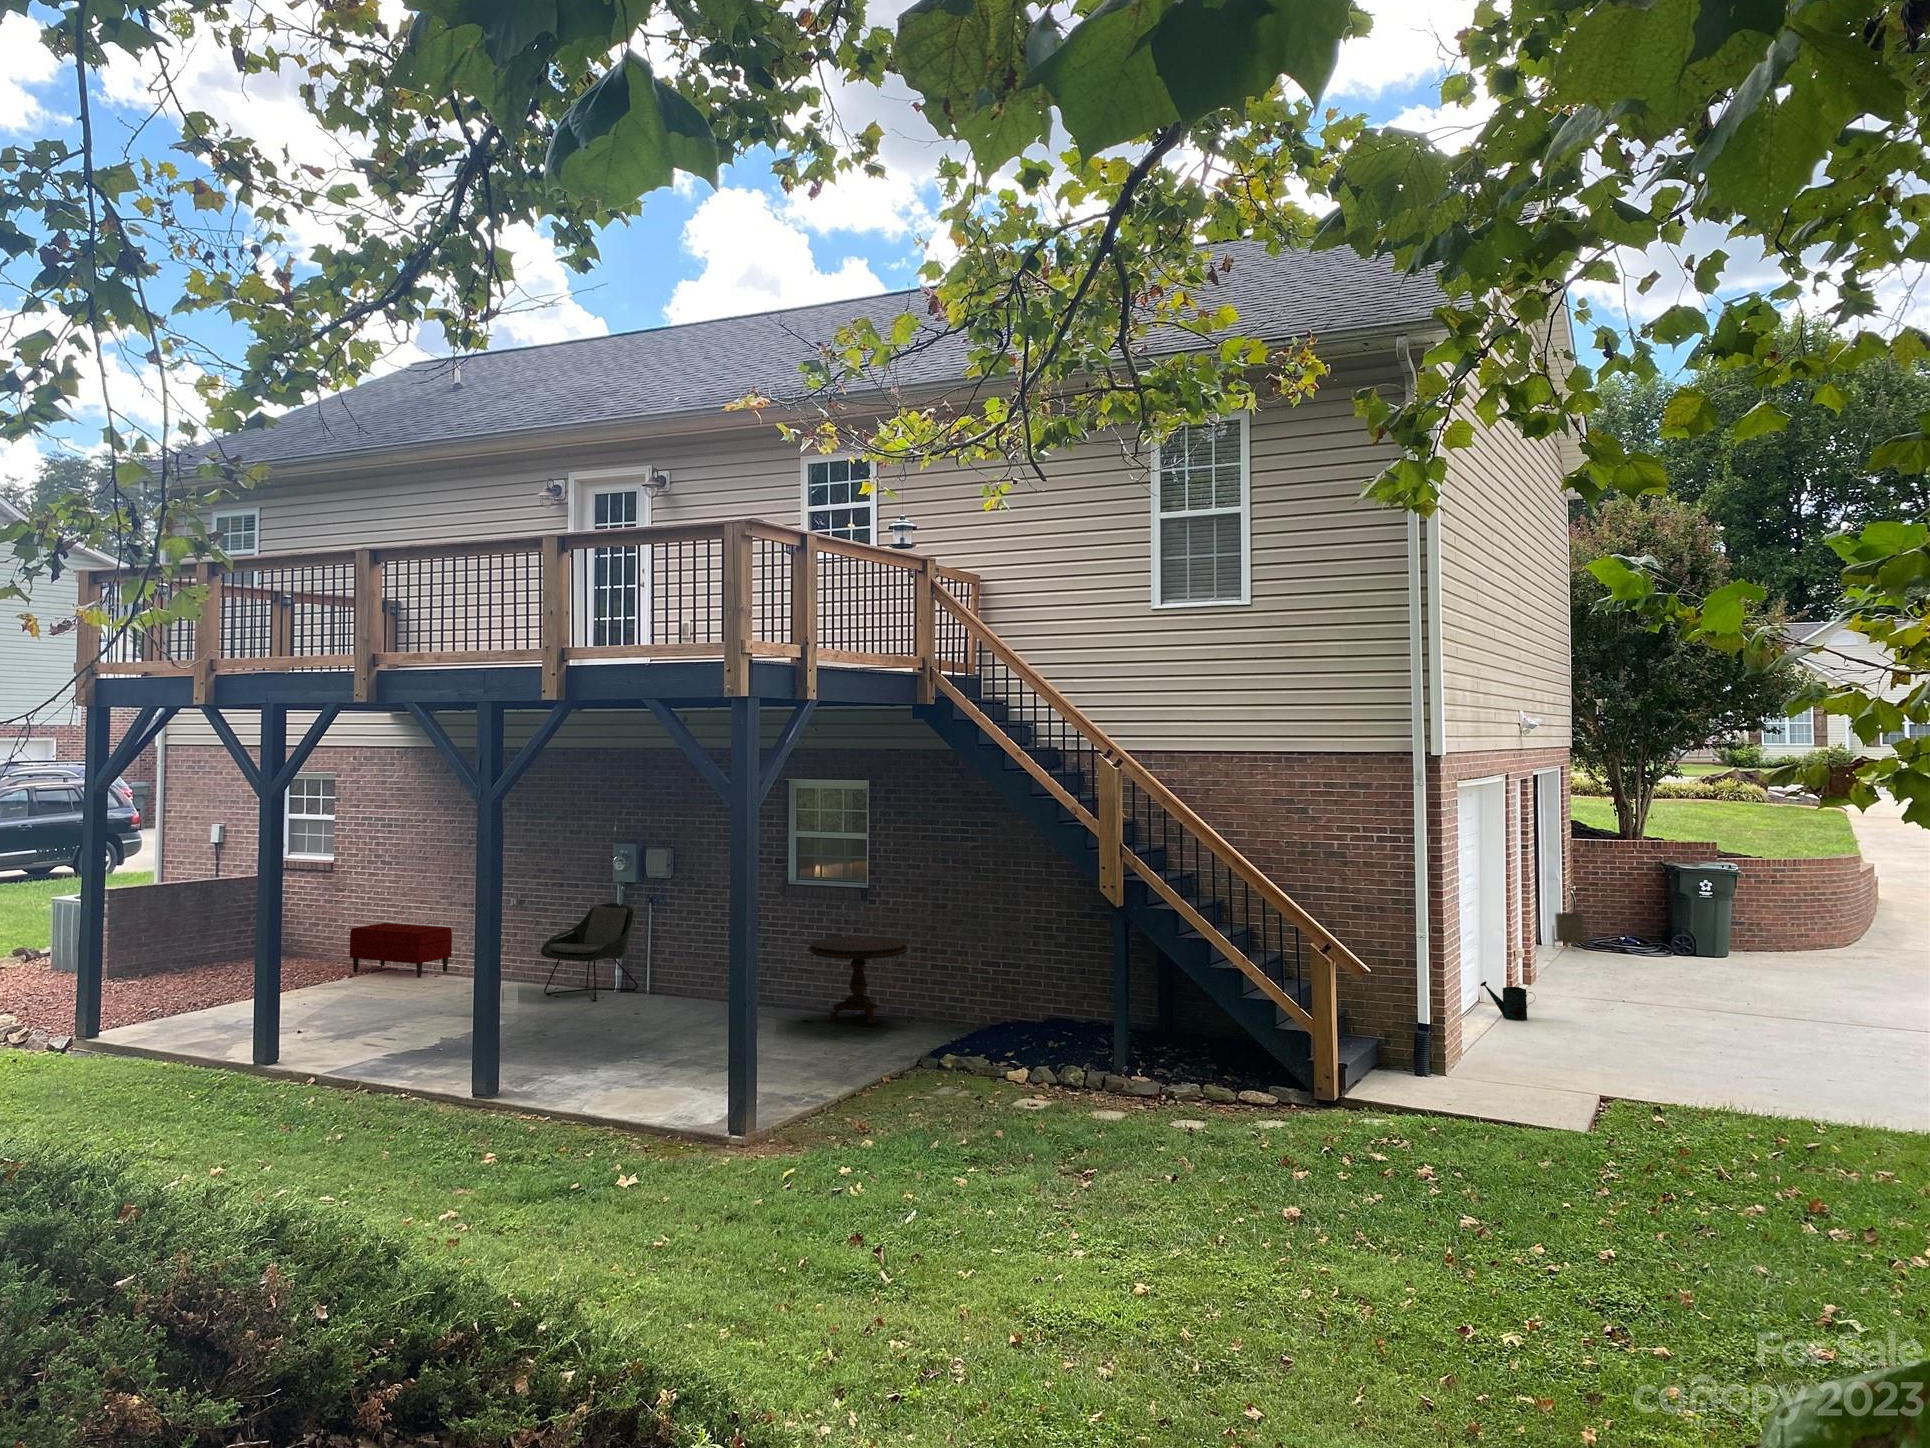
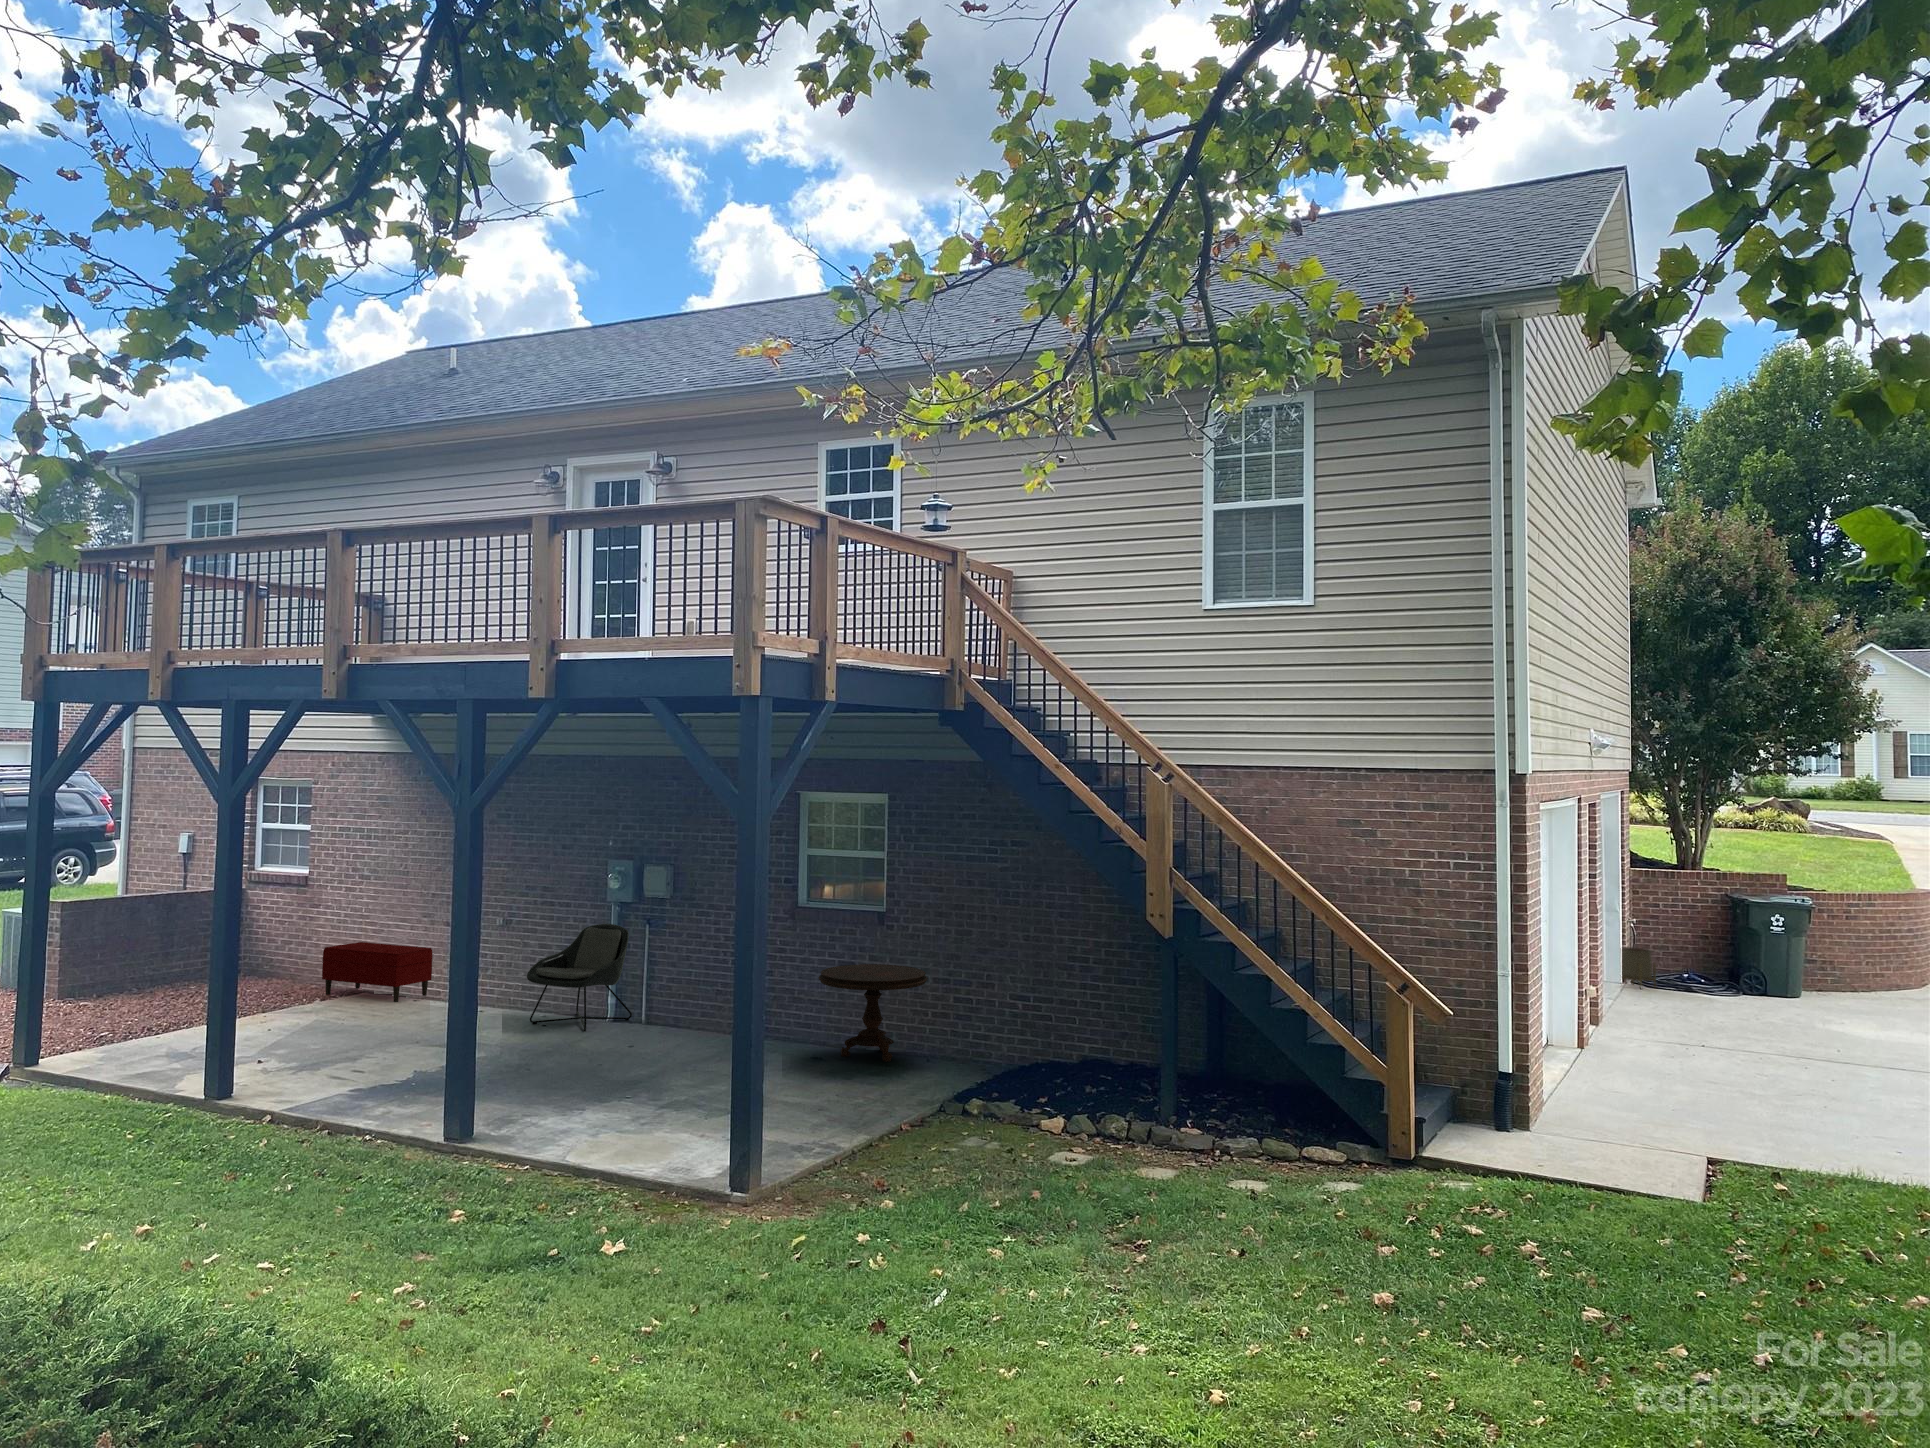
watering can: present [1480,981,1536,1021] -> none [1554,1023,1616,1068]

